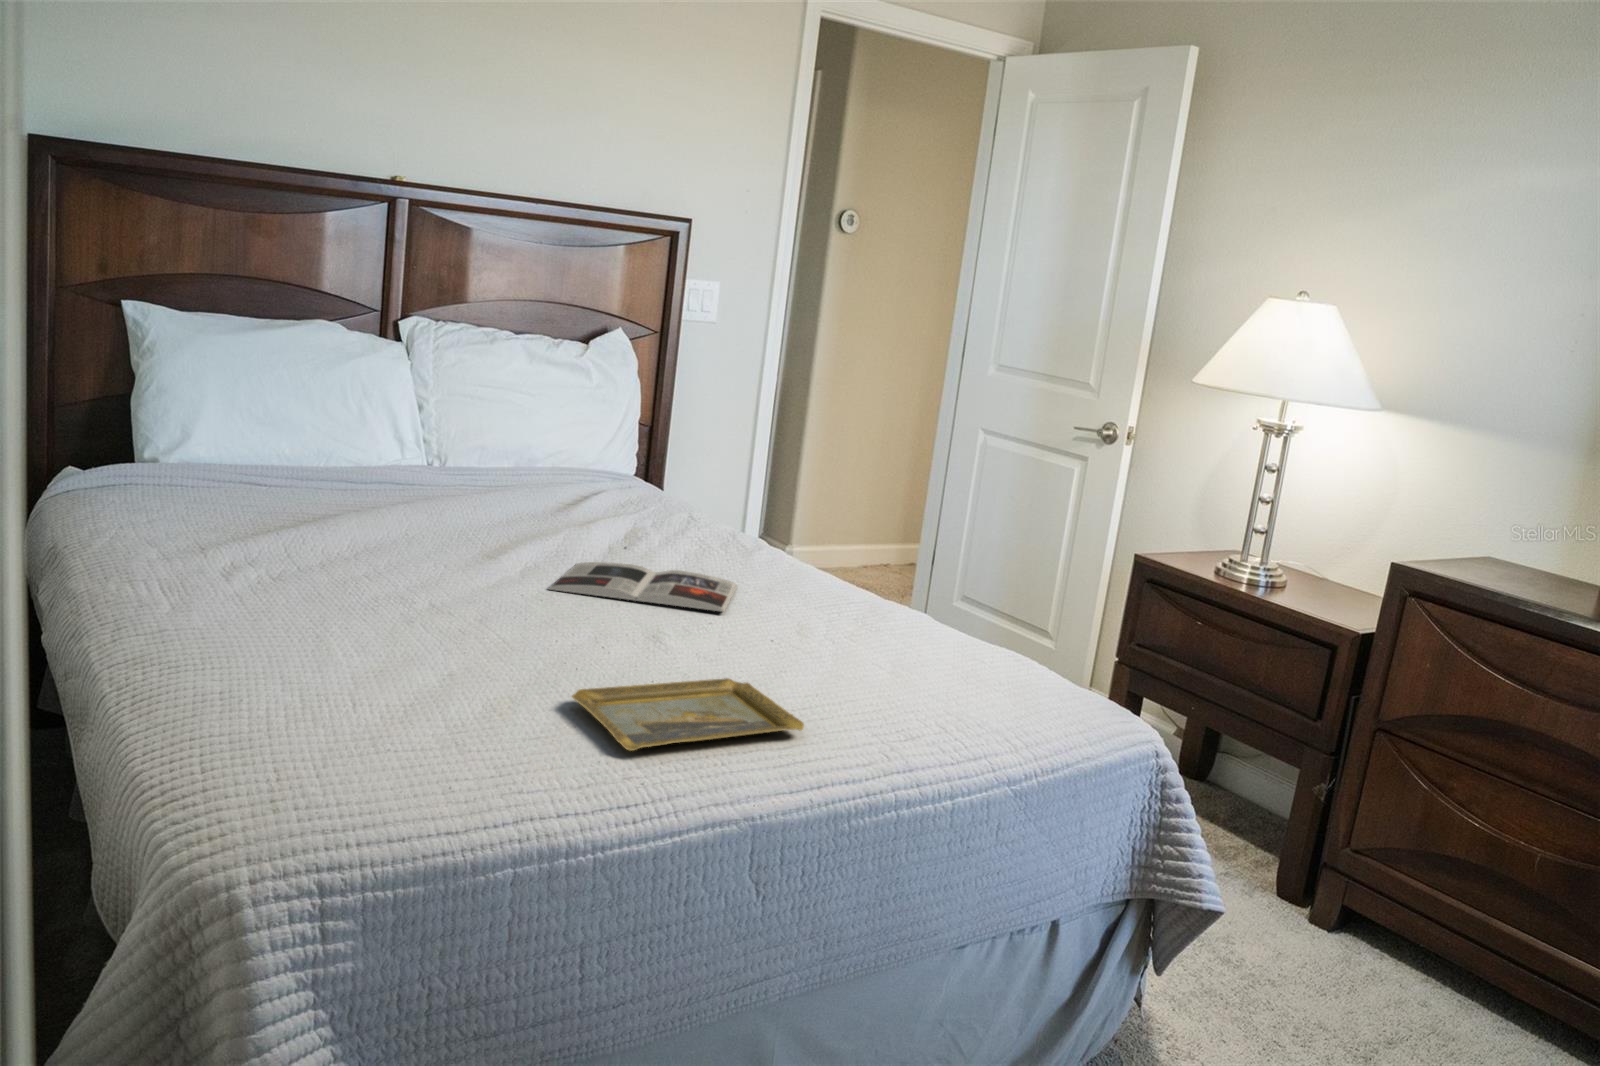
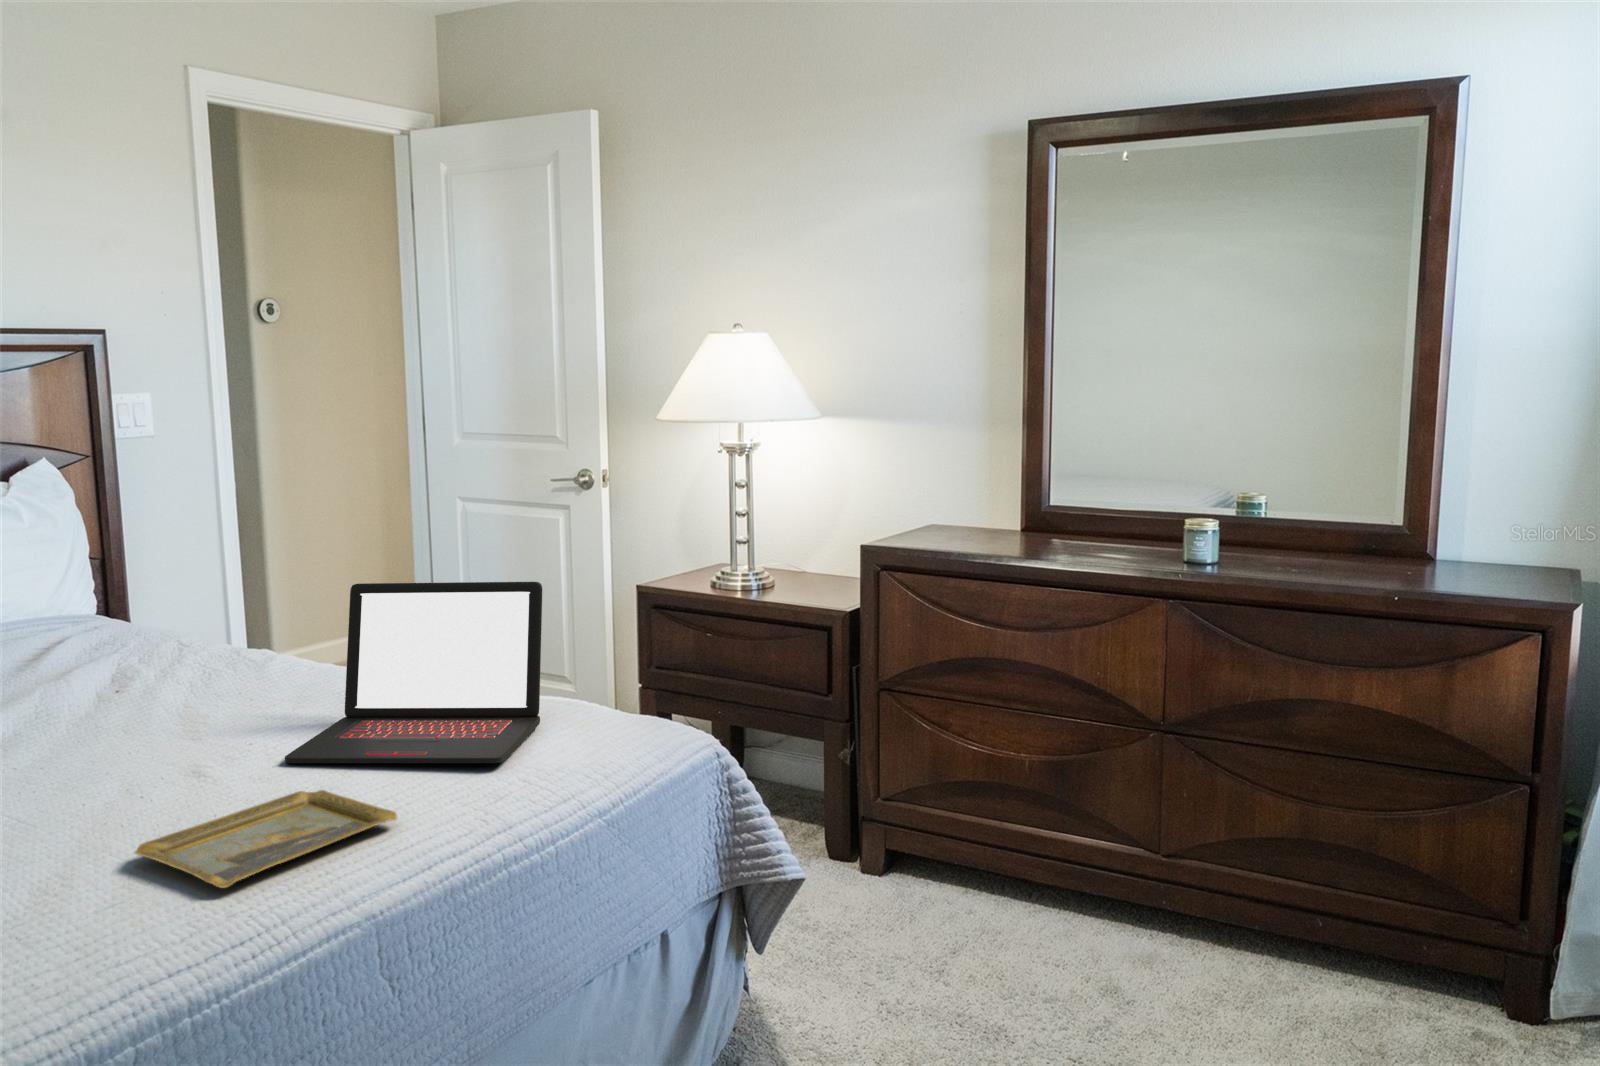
laptop: none [730,493,1008,701] -> present [285,582,542,763]
magazine: present [549,562,737,612] -> none [50,697,267,754]

